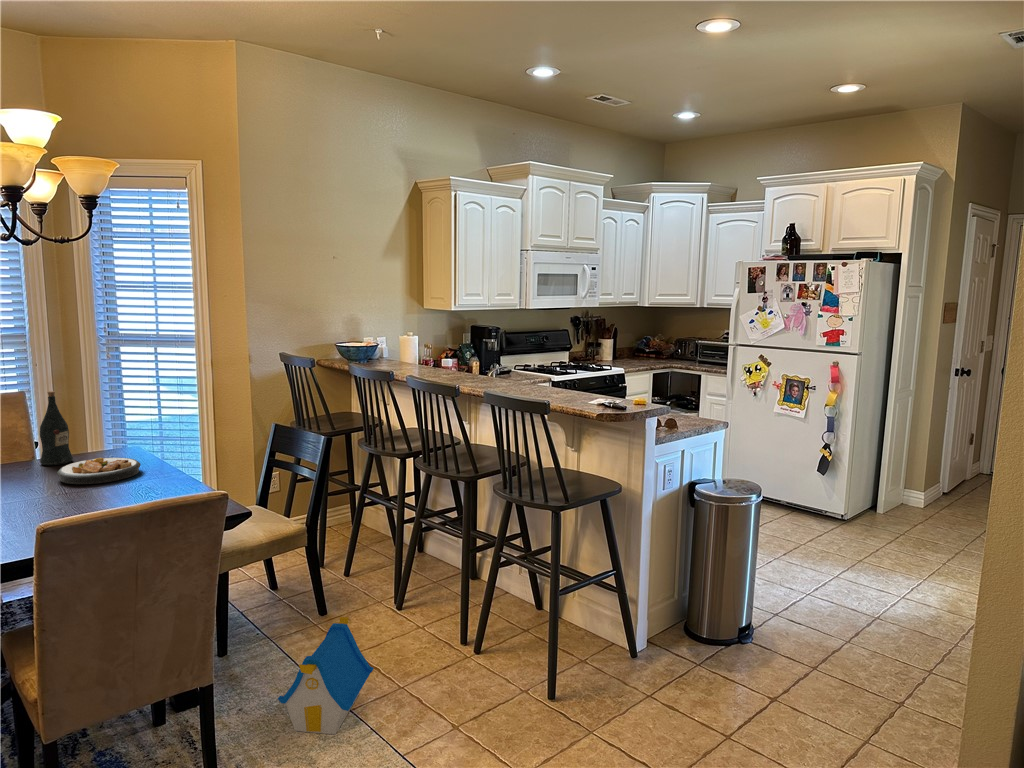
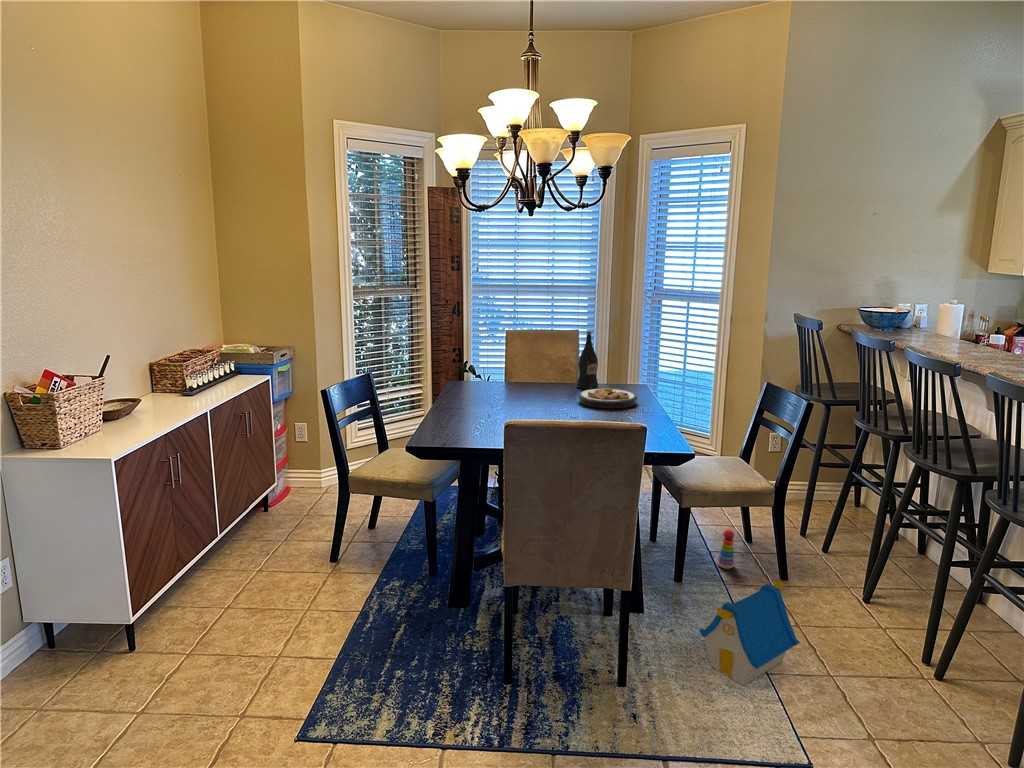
stacking toy: none [255,584,274,628] -> present [717,529,734,569]

